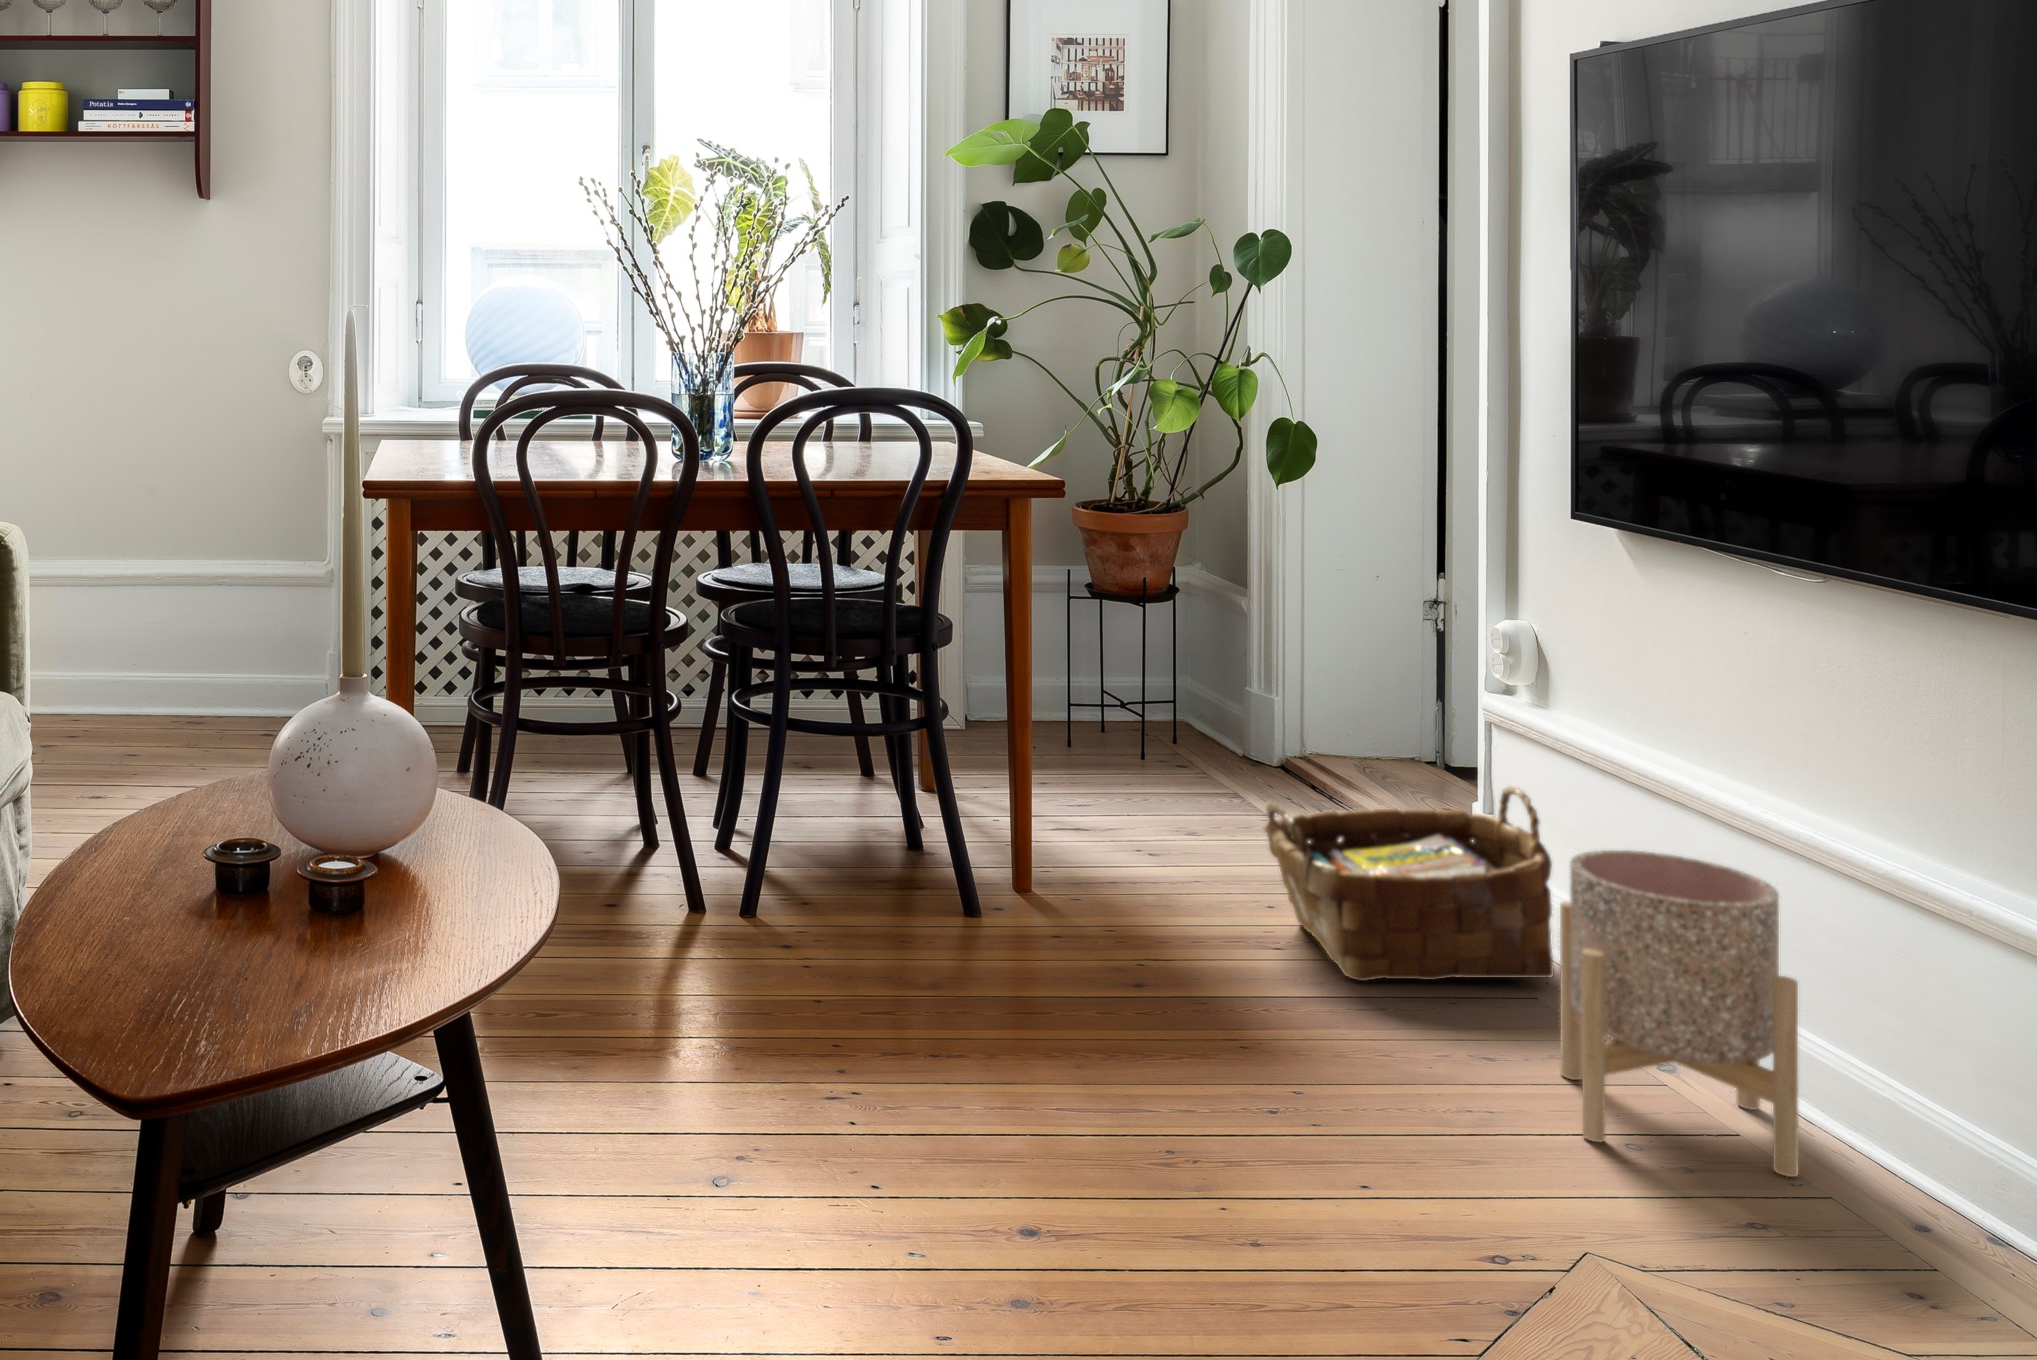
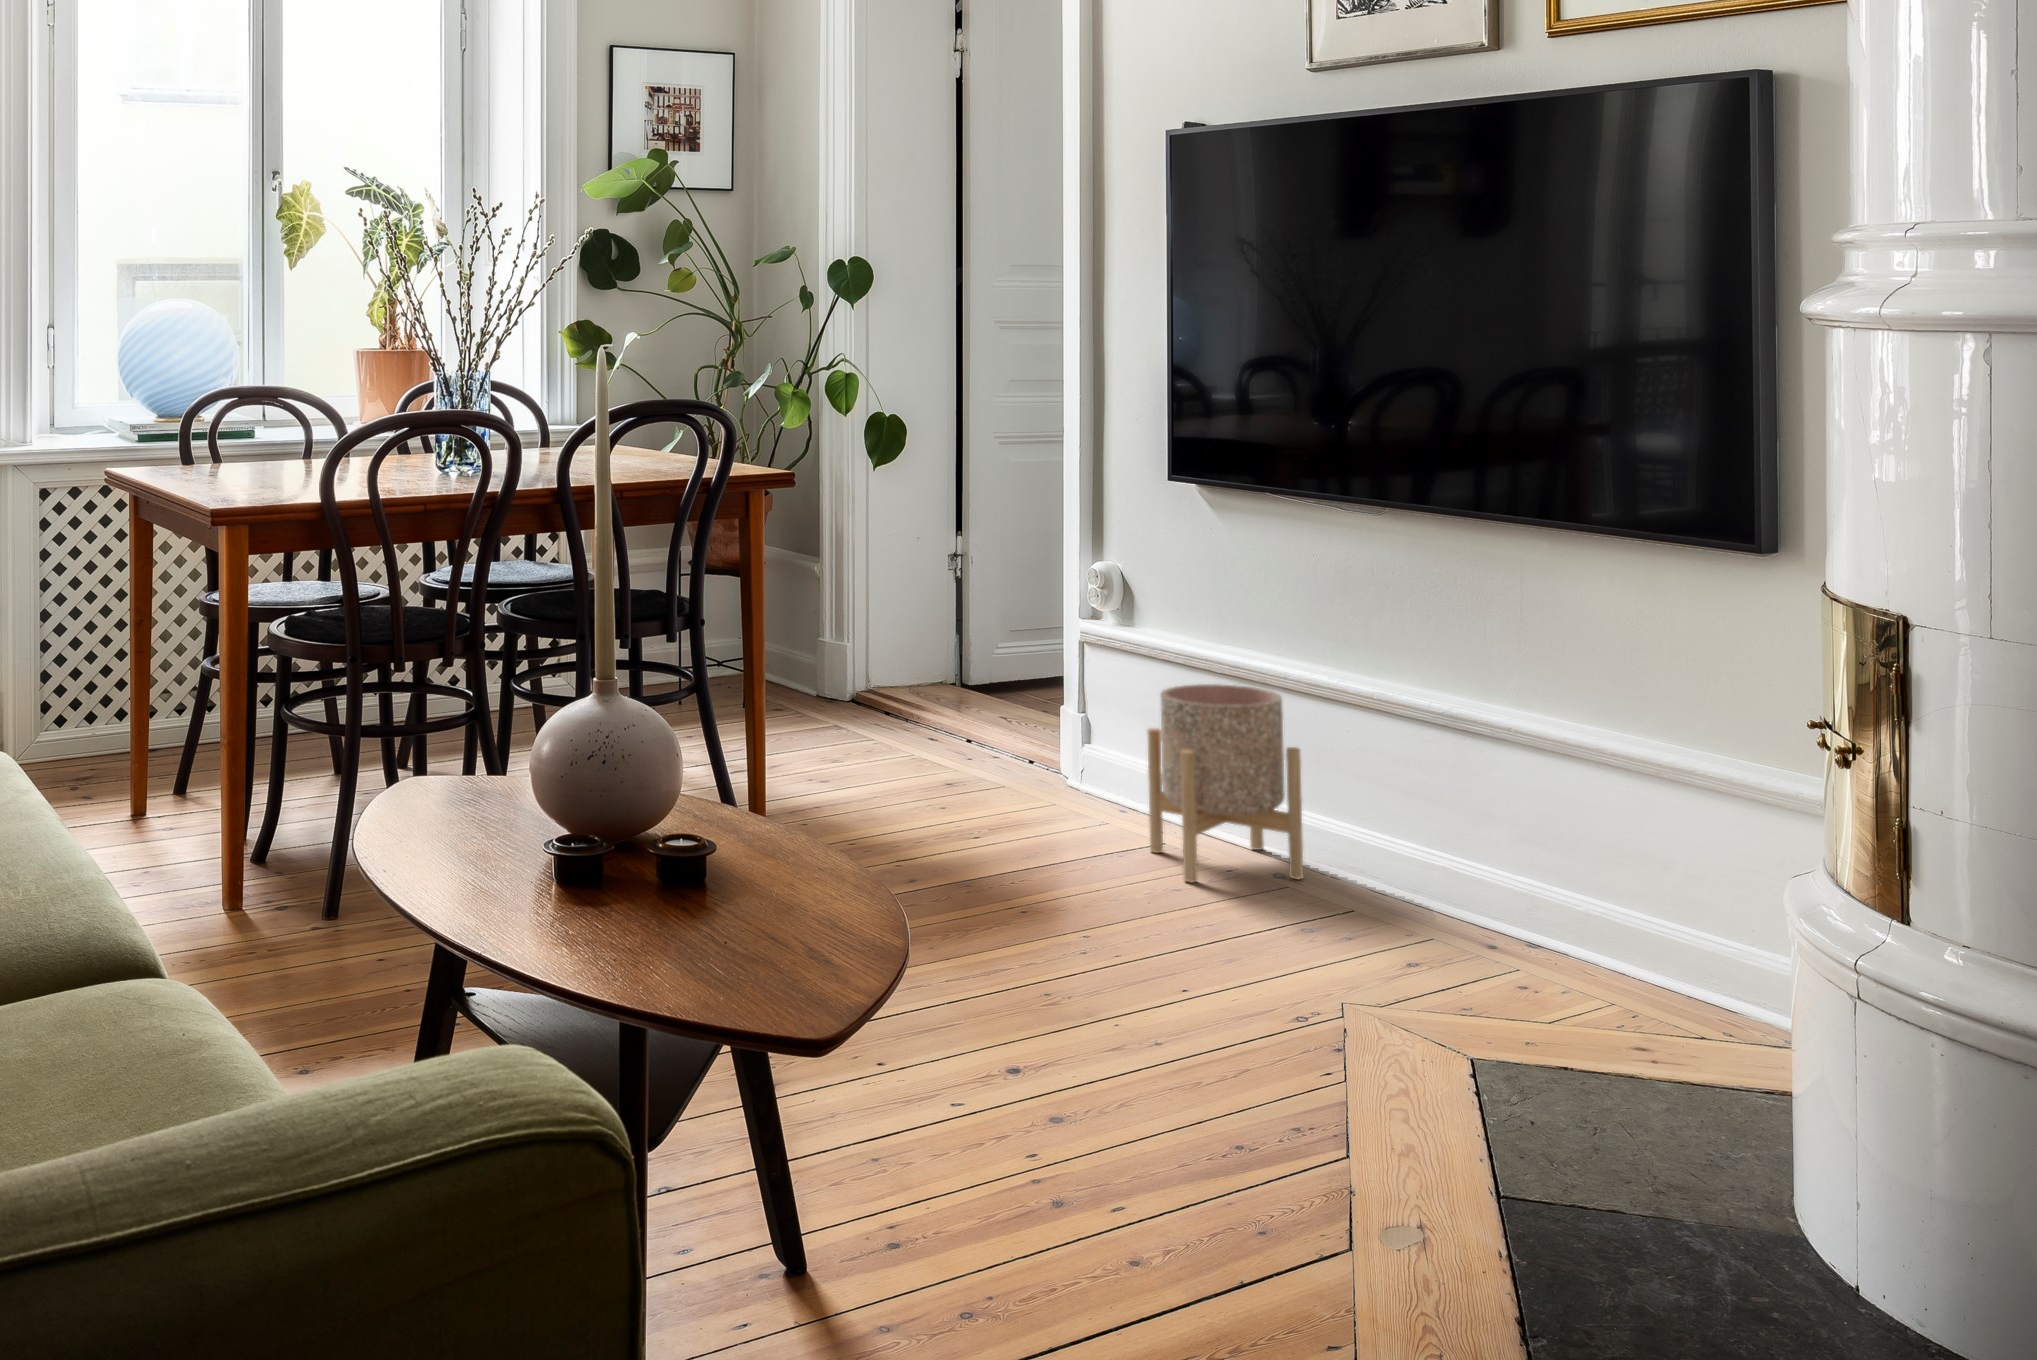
woven basket: present [1265,787,1554,981] -> none [919,665,1115,821]

